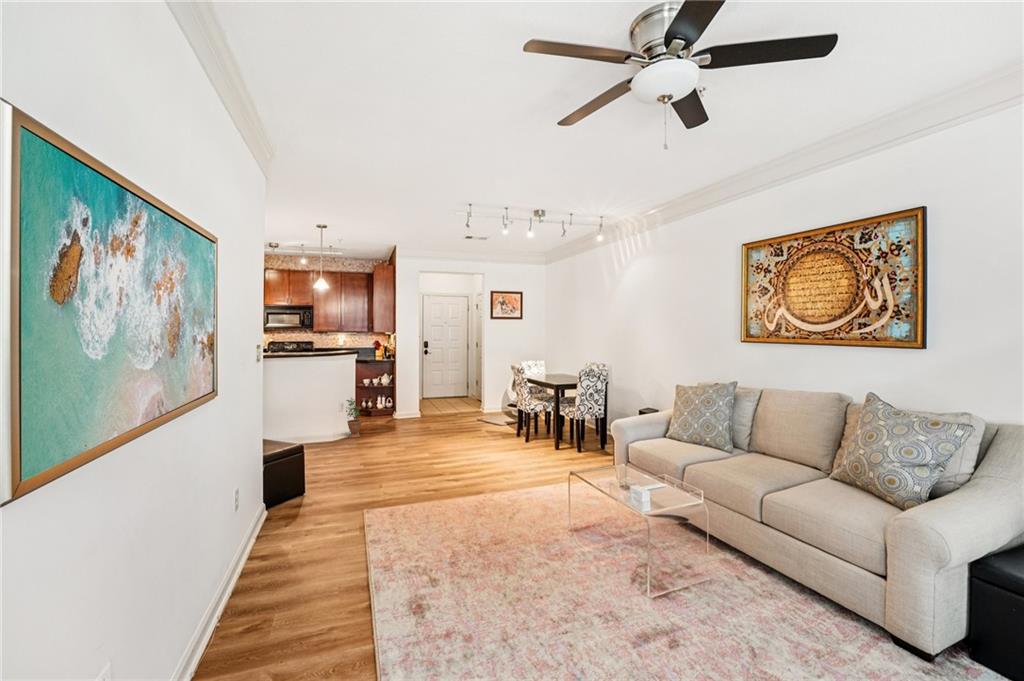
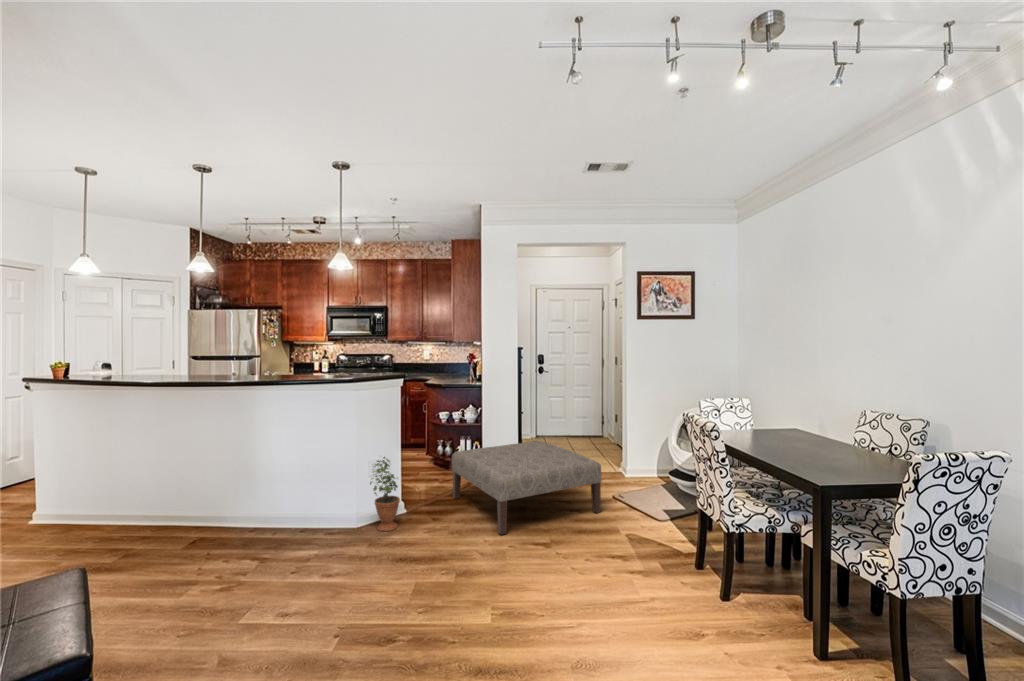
ottoman: none [383,393,471,435] -> present [452,441,601,535]

